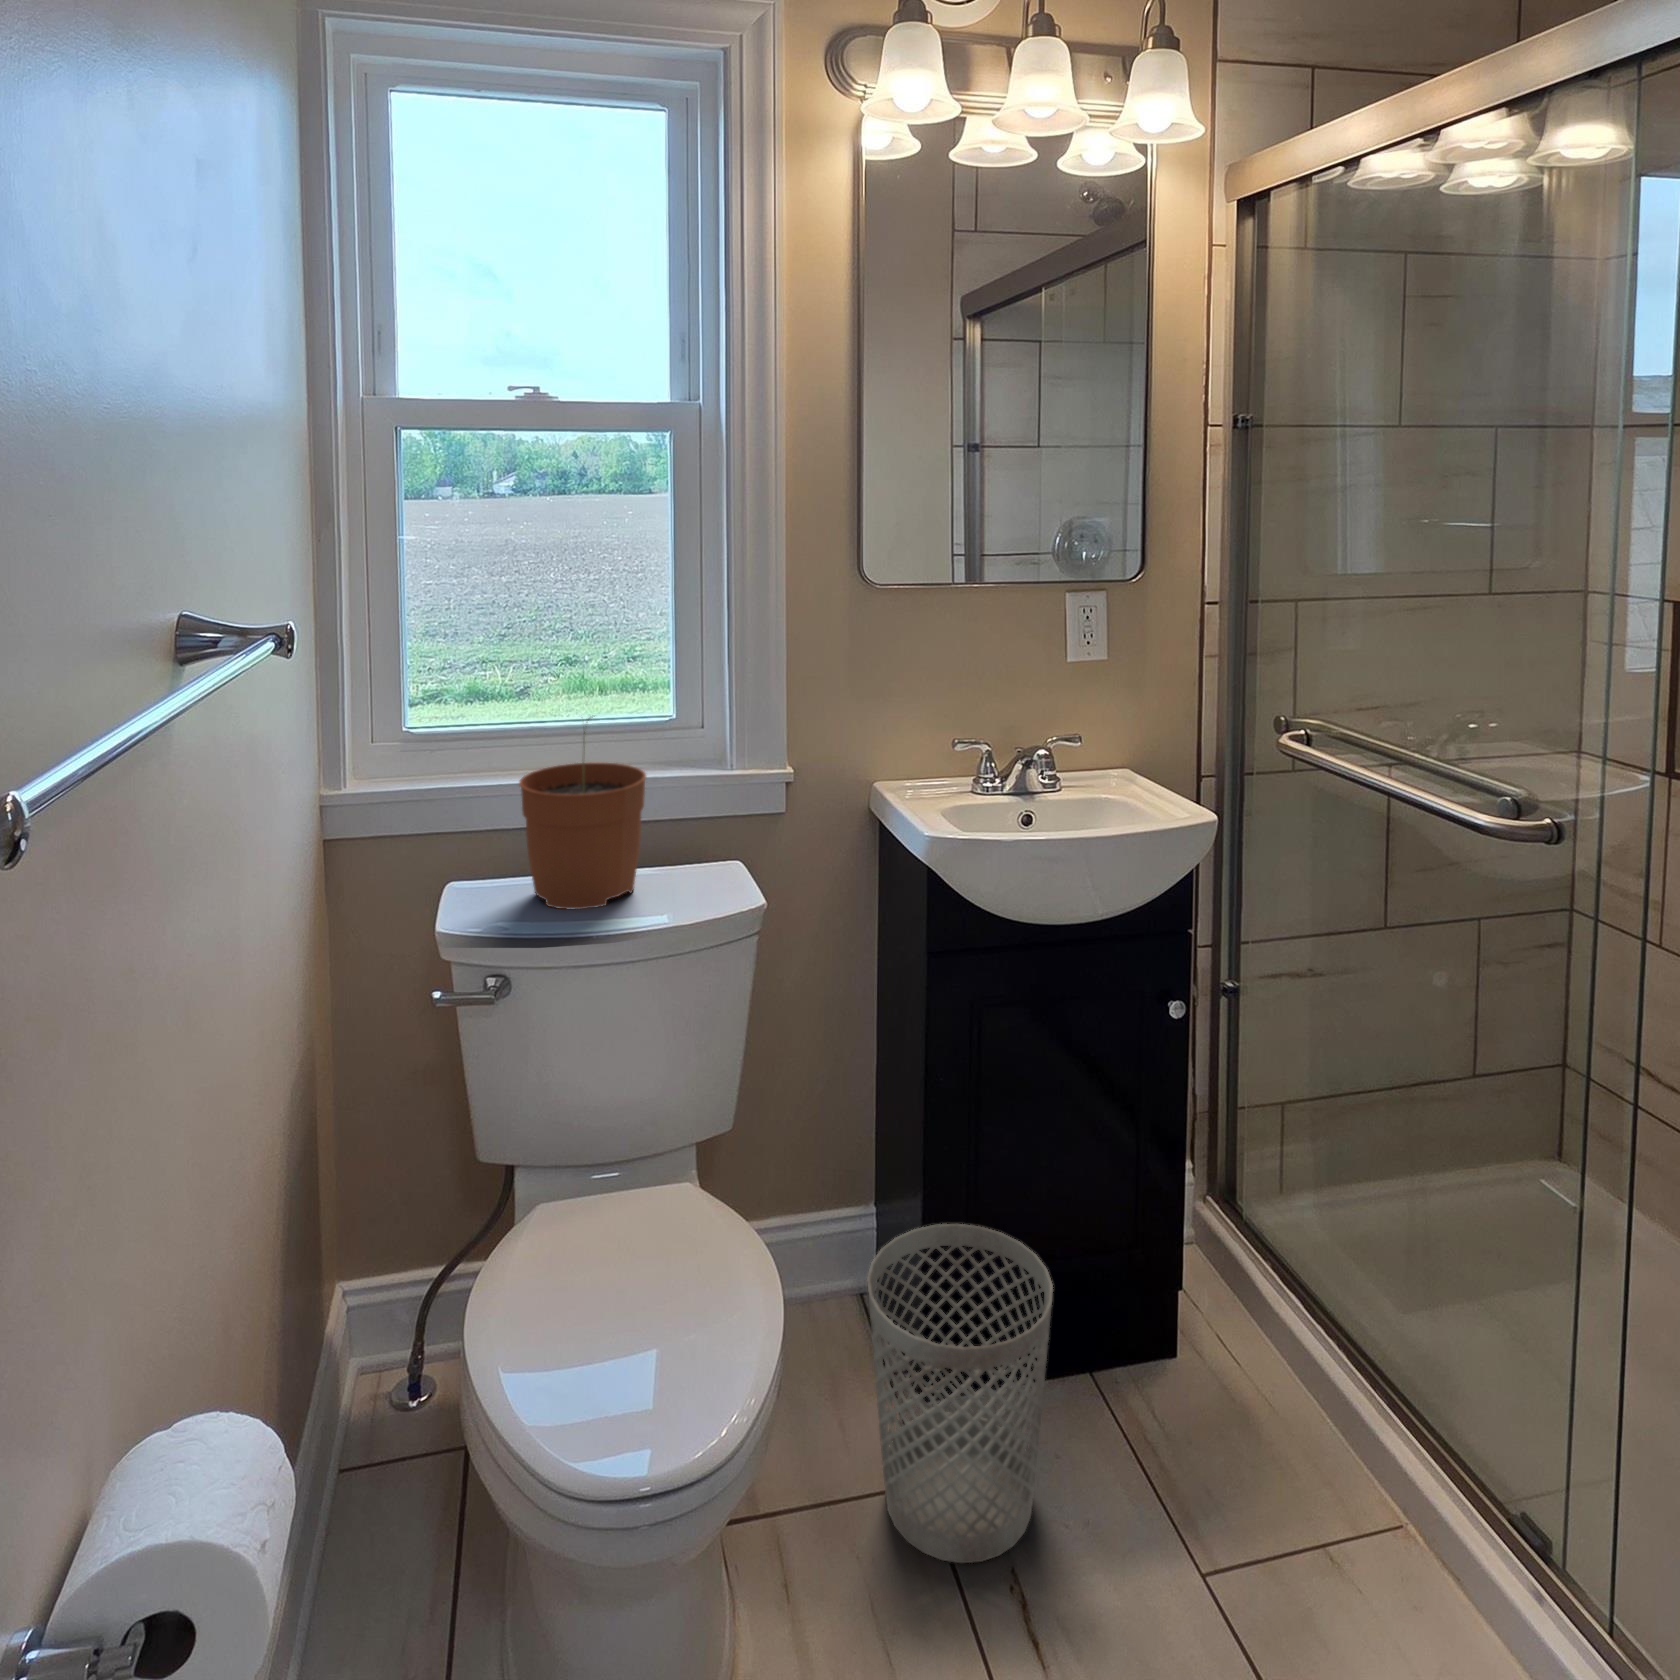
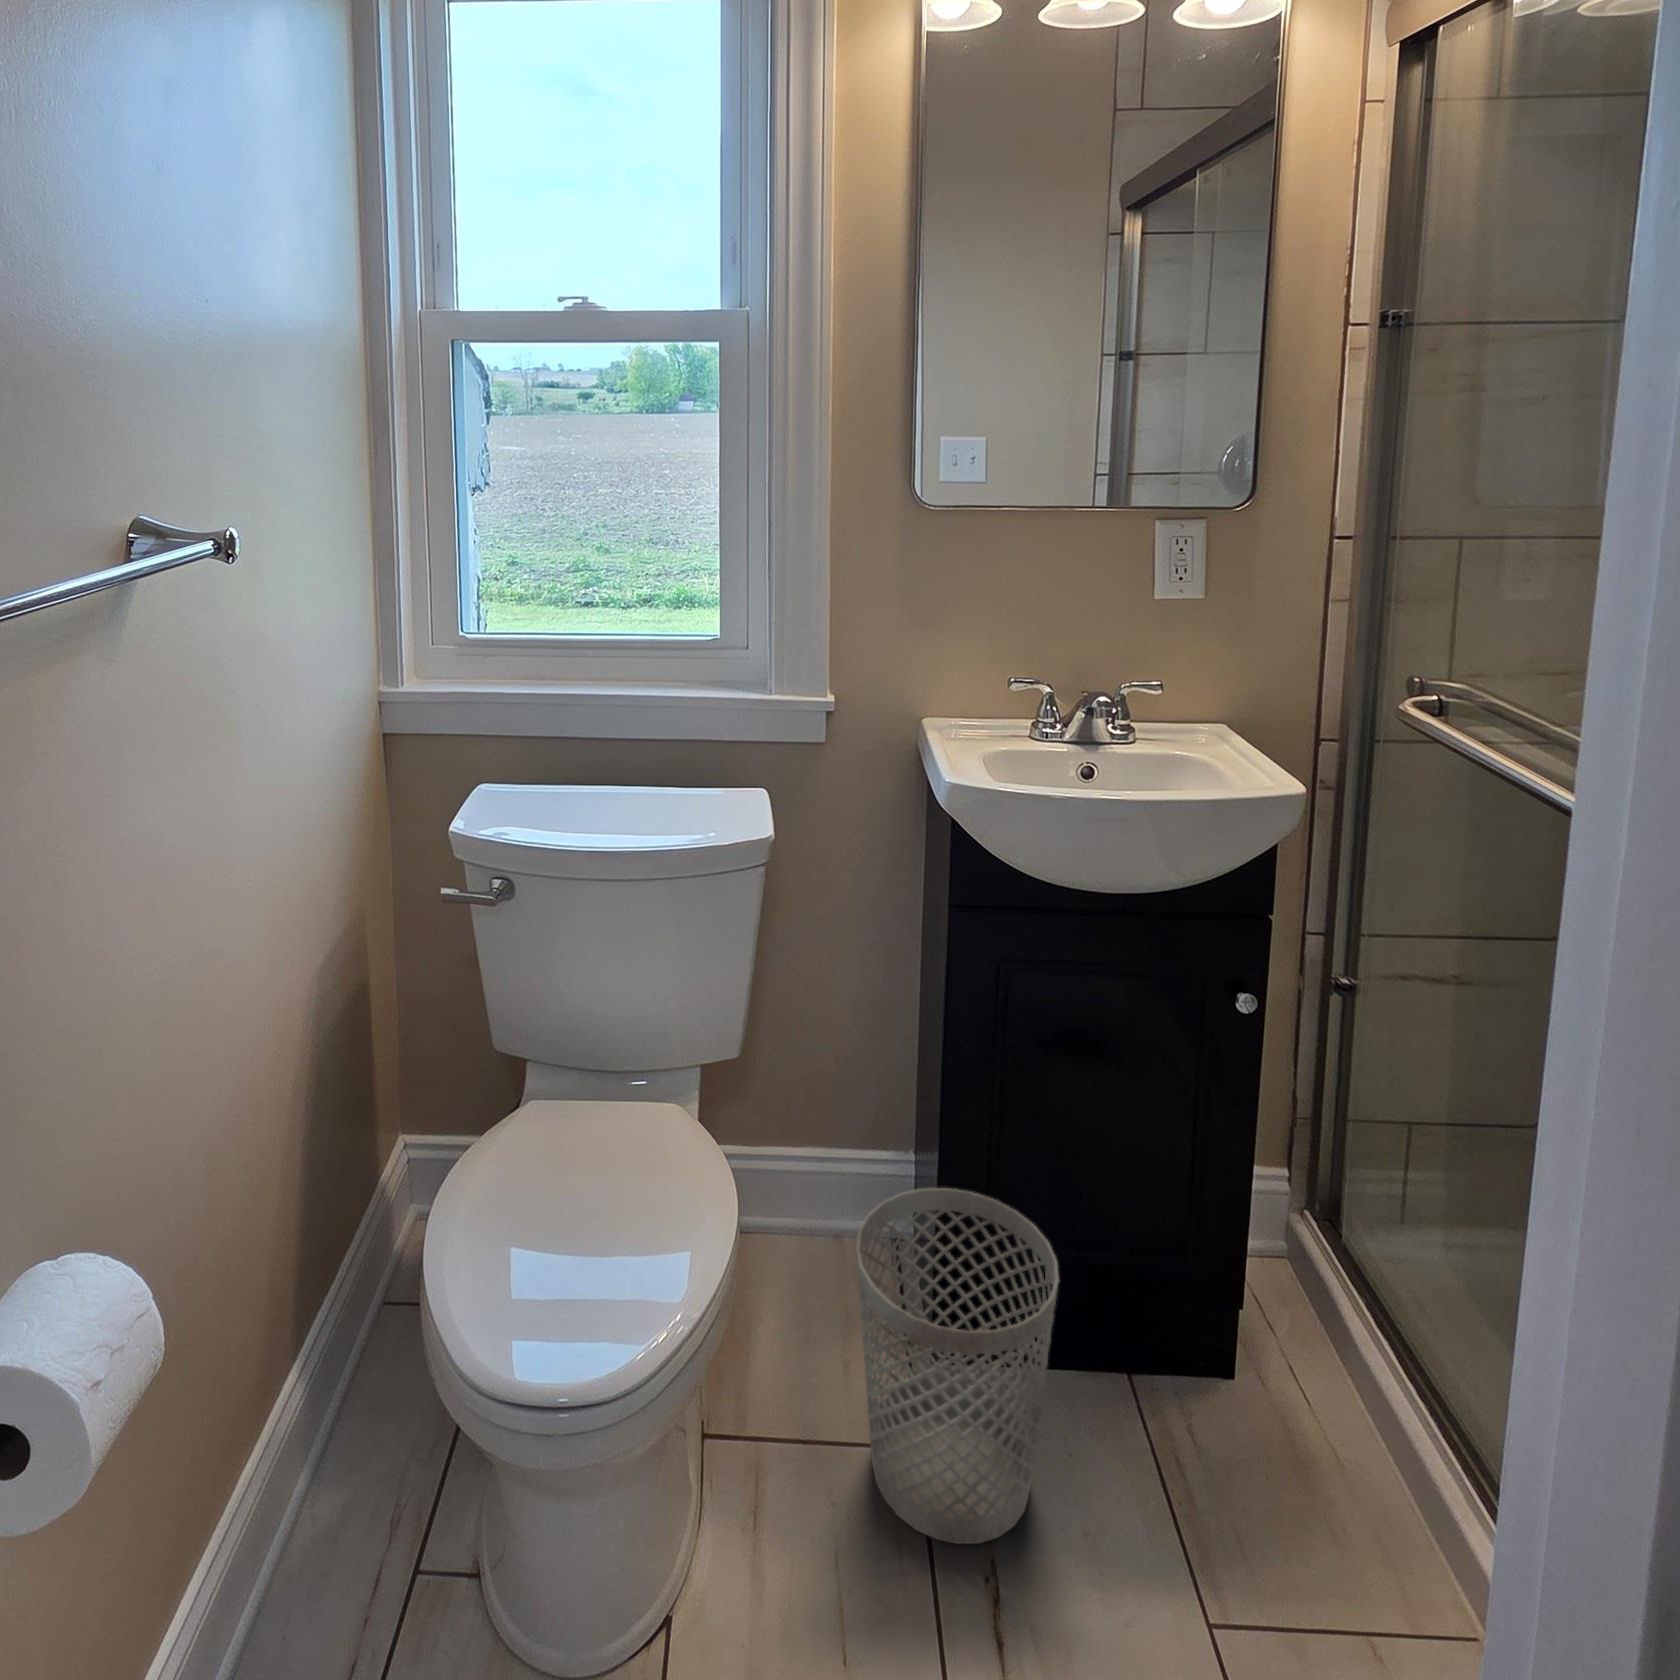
plant pot: present [519,718,646,909] -> none [542,627,667,820]

